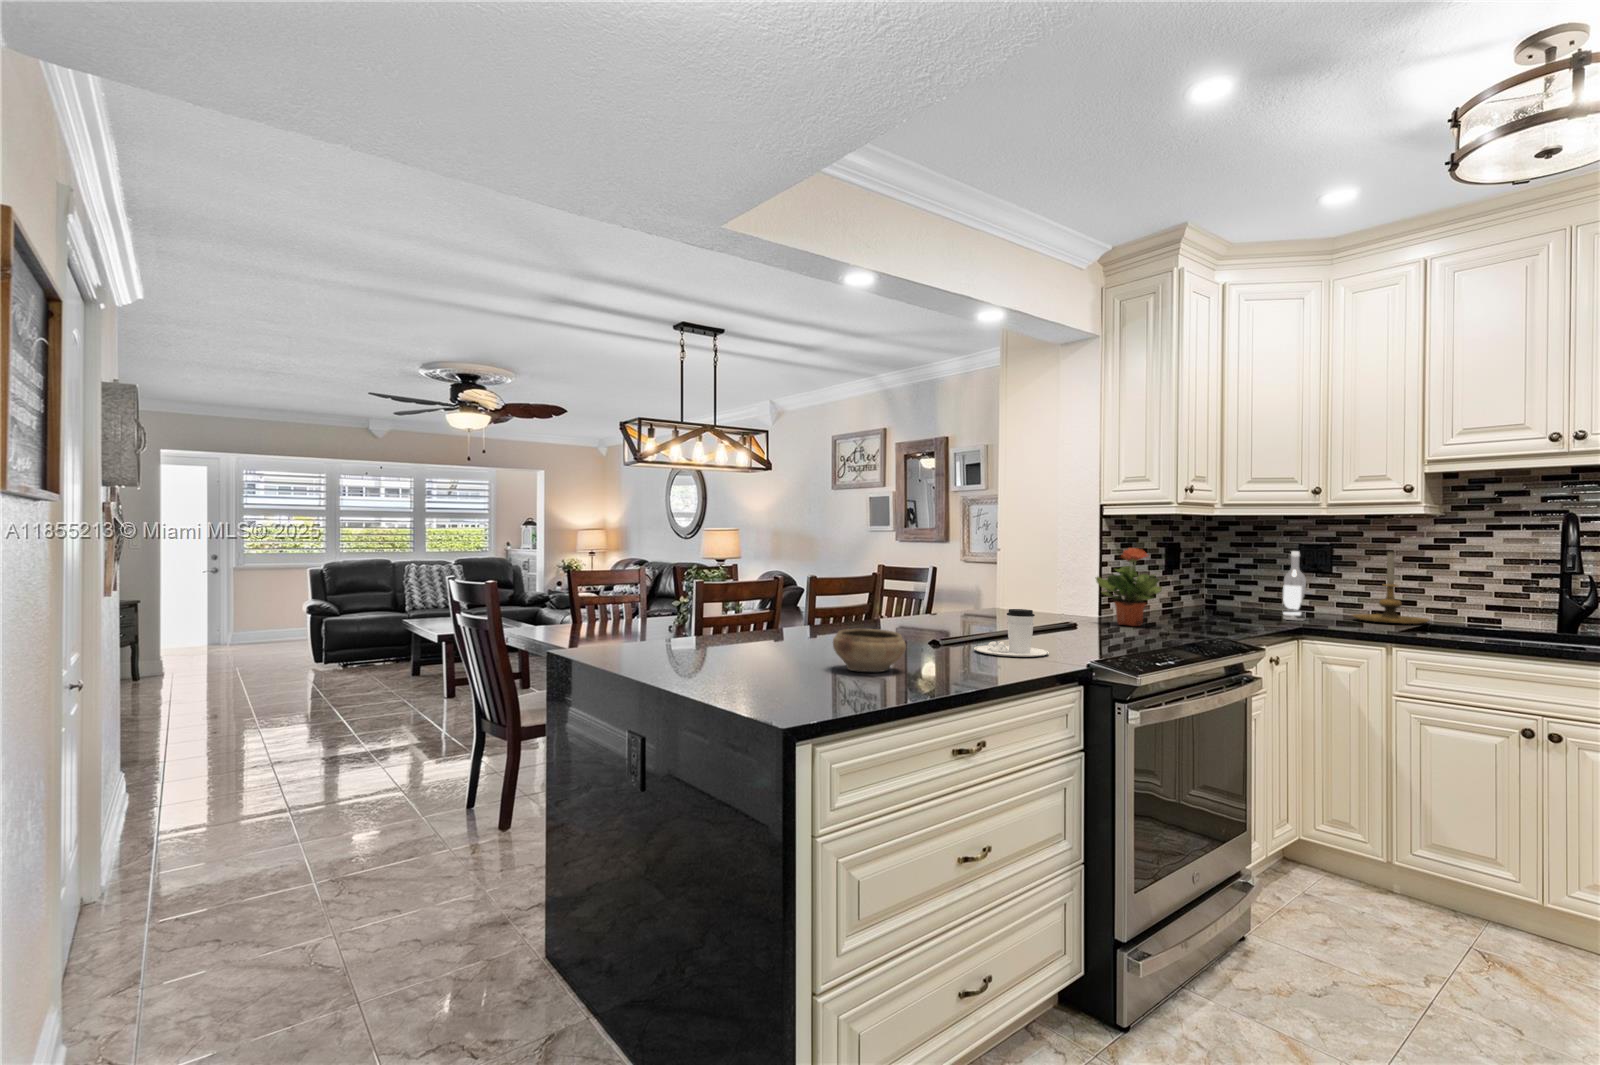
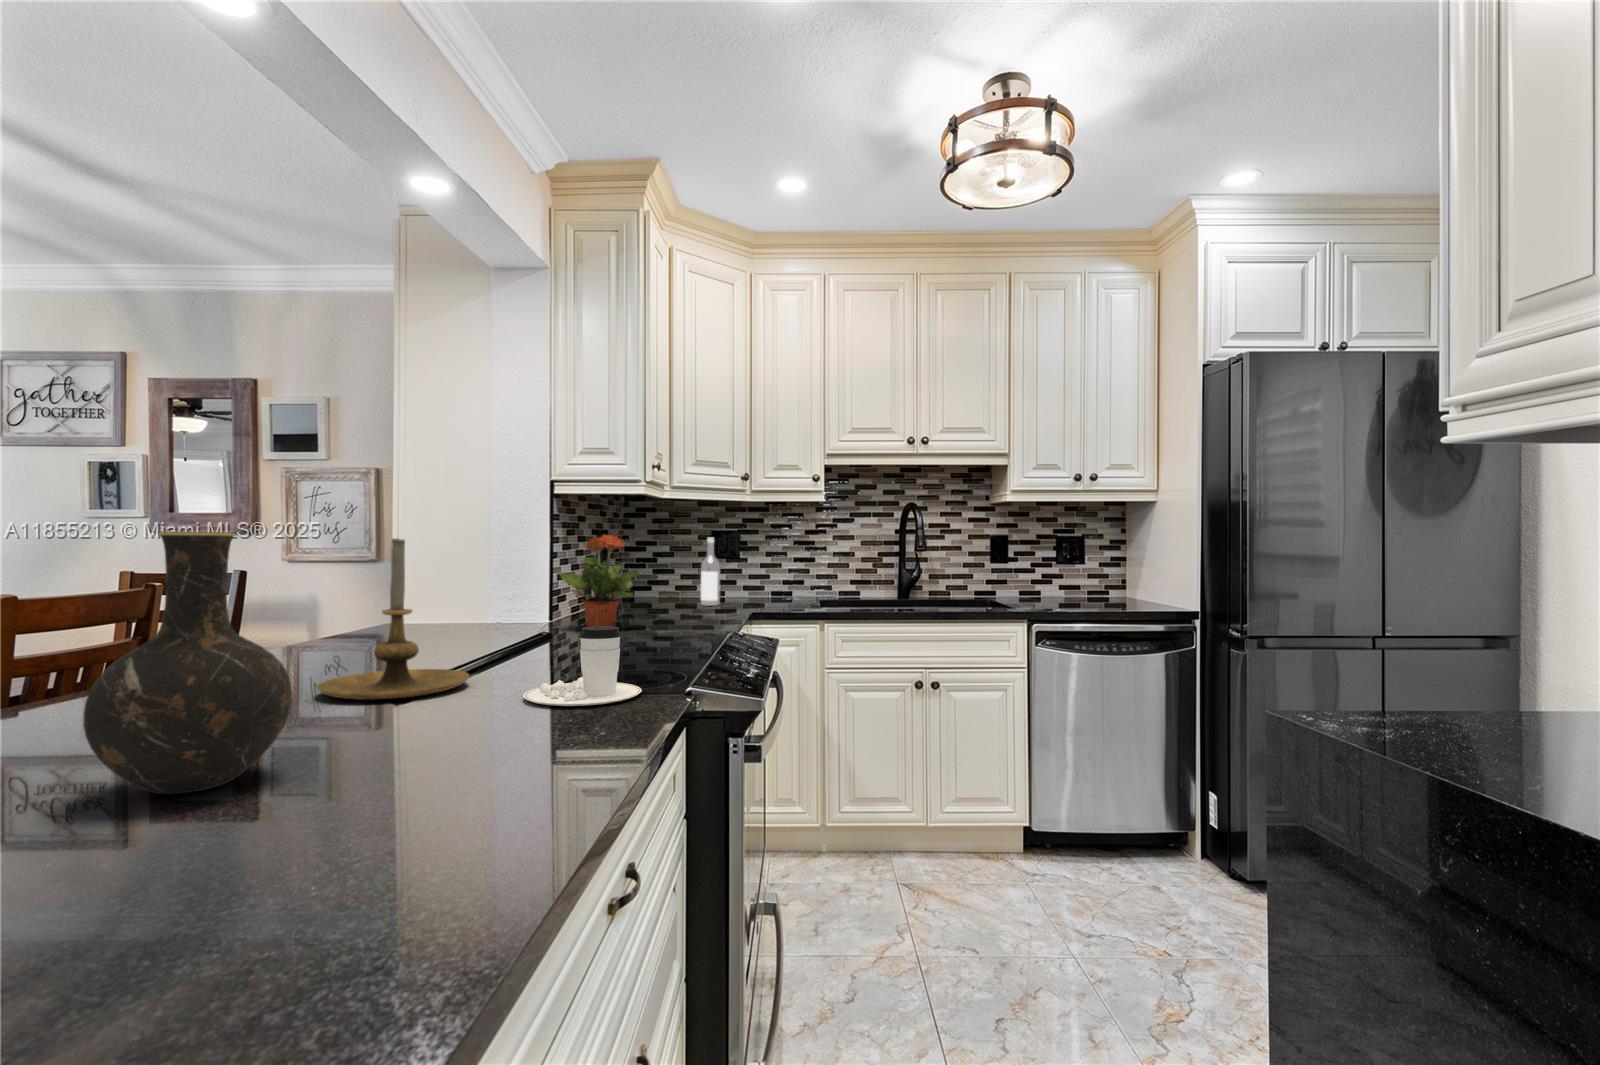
vase: none [774,547,840,654] -> present [83,531,292,794]
candle holder: present [1353,552,1430,624] -> present [317,539,469,700]
ceramic bowl: present [833,629,906,672] -> none [346,704,530,819]

